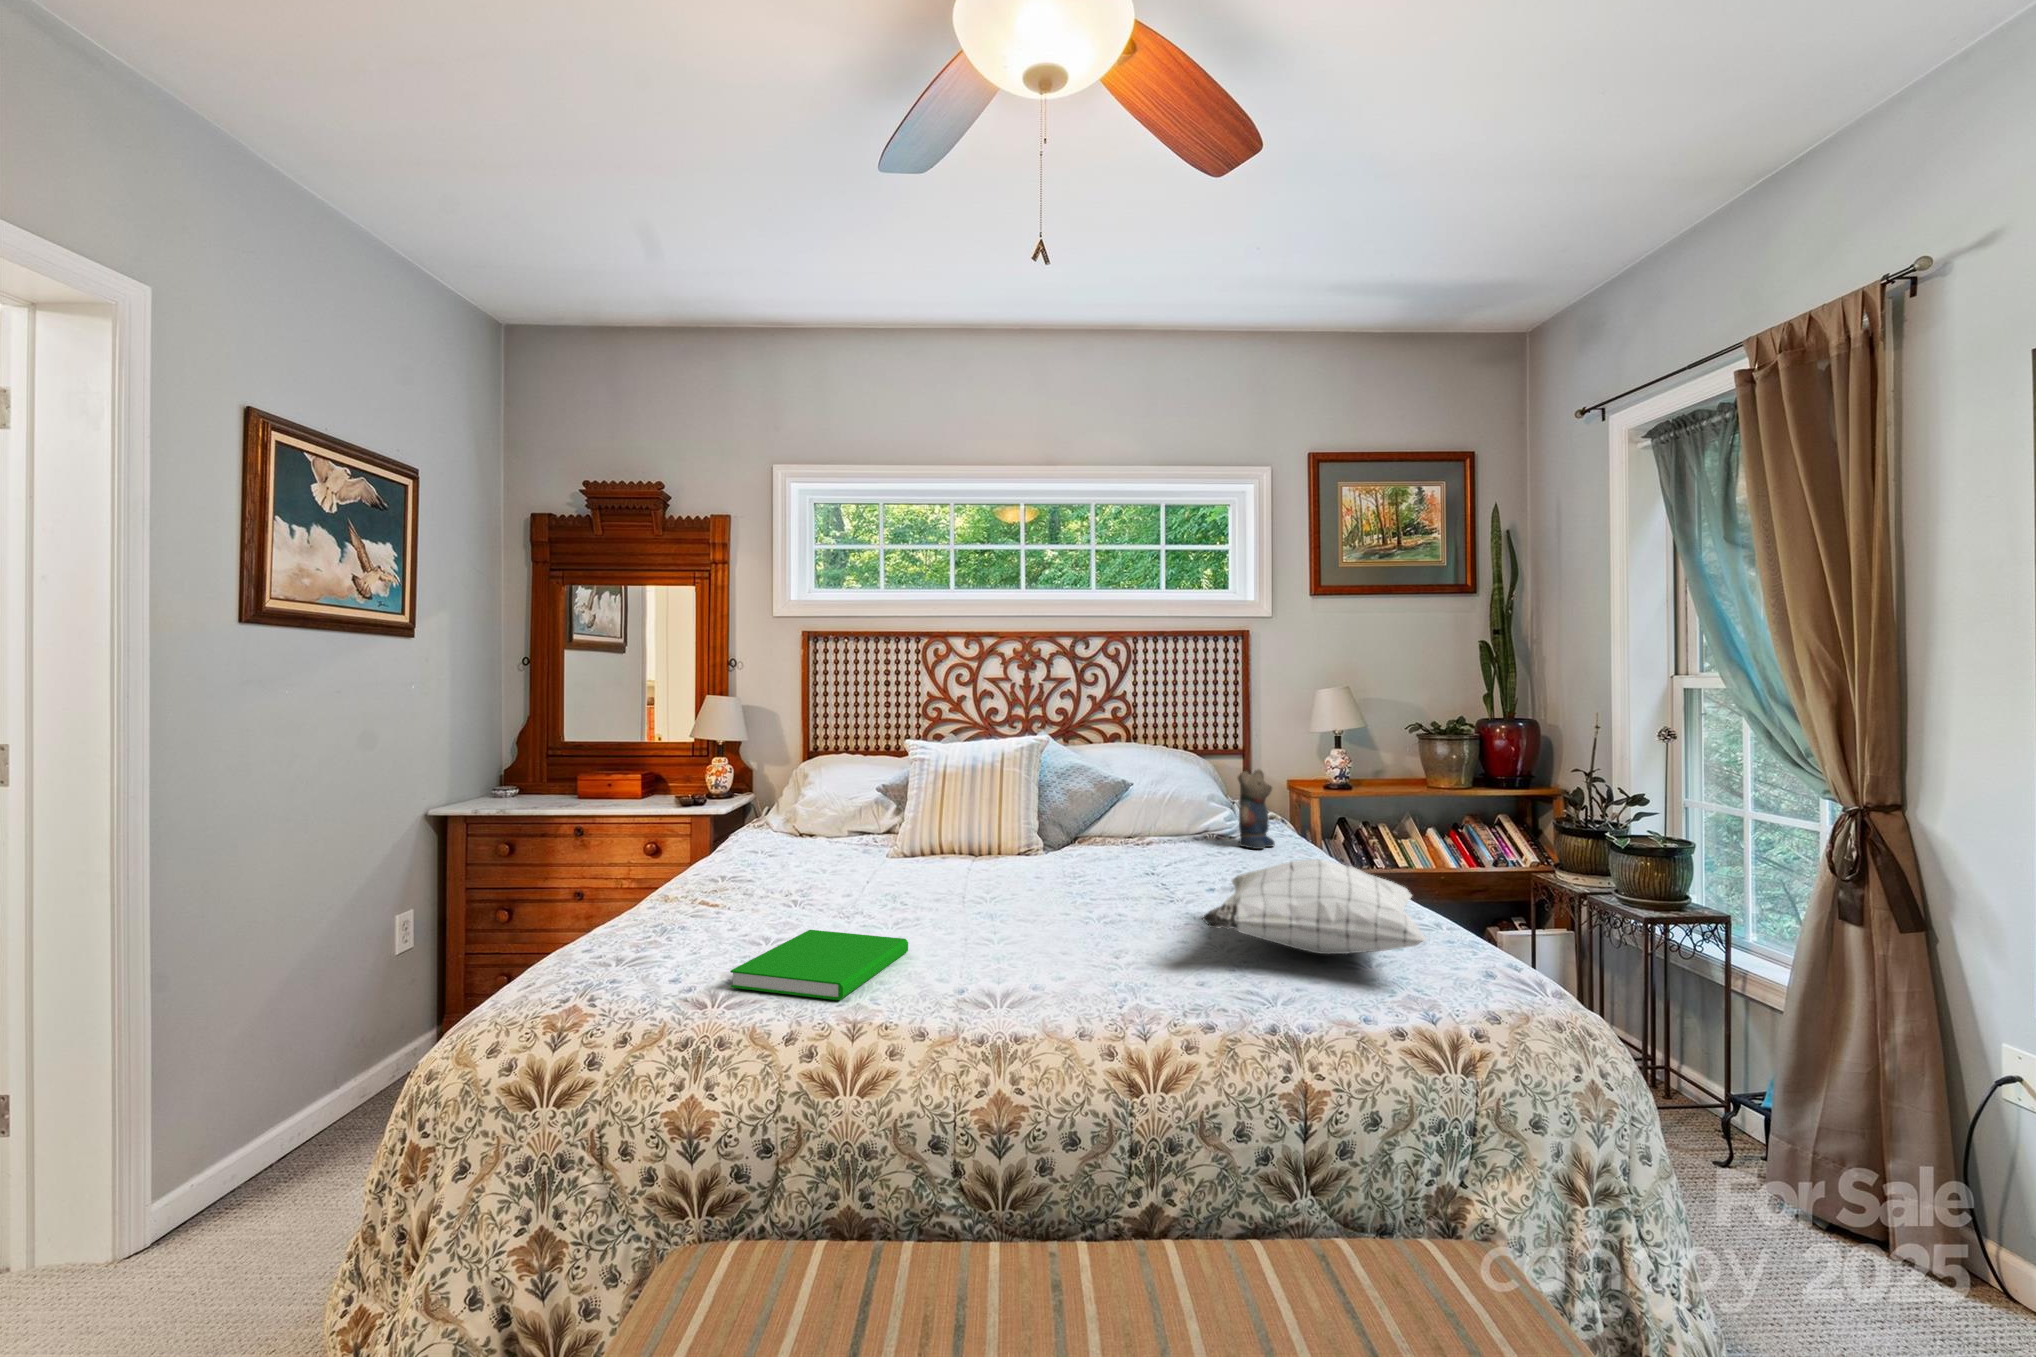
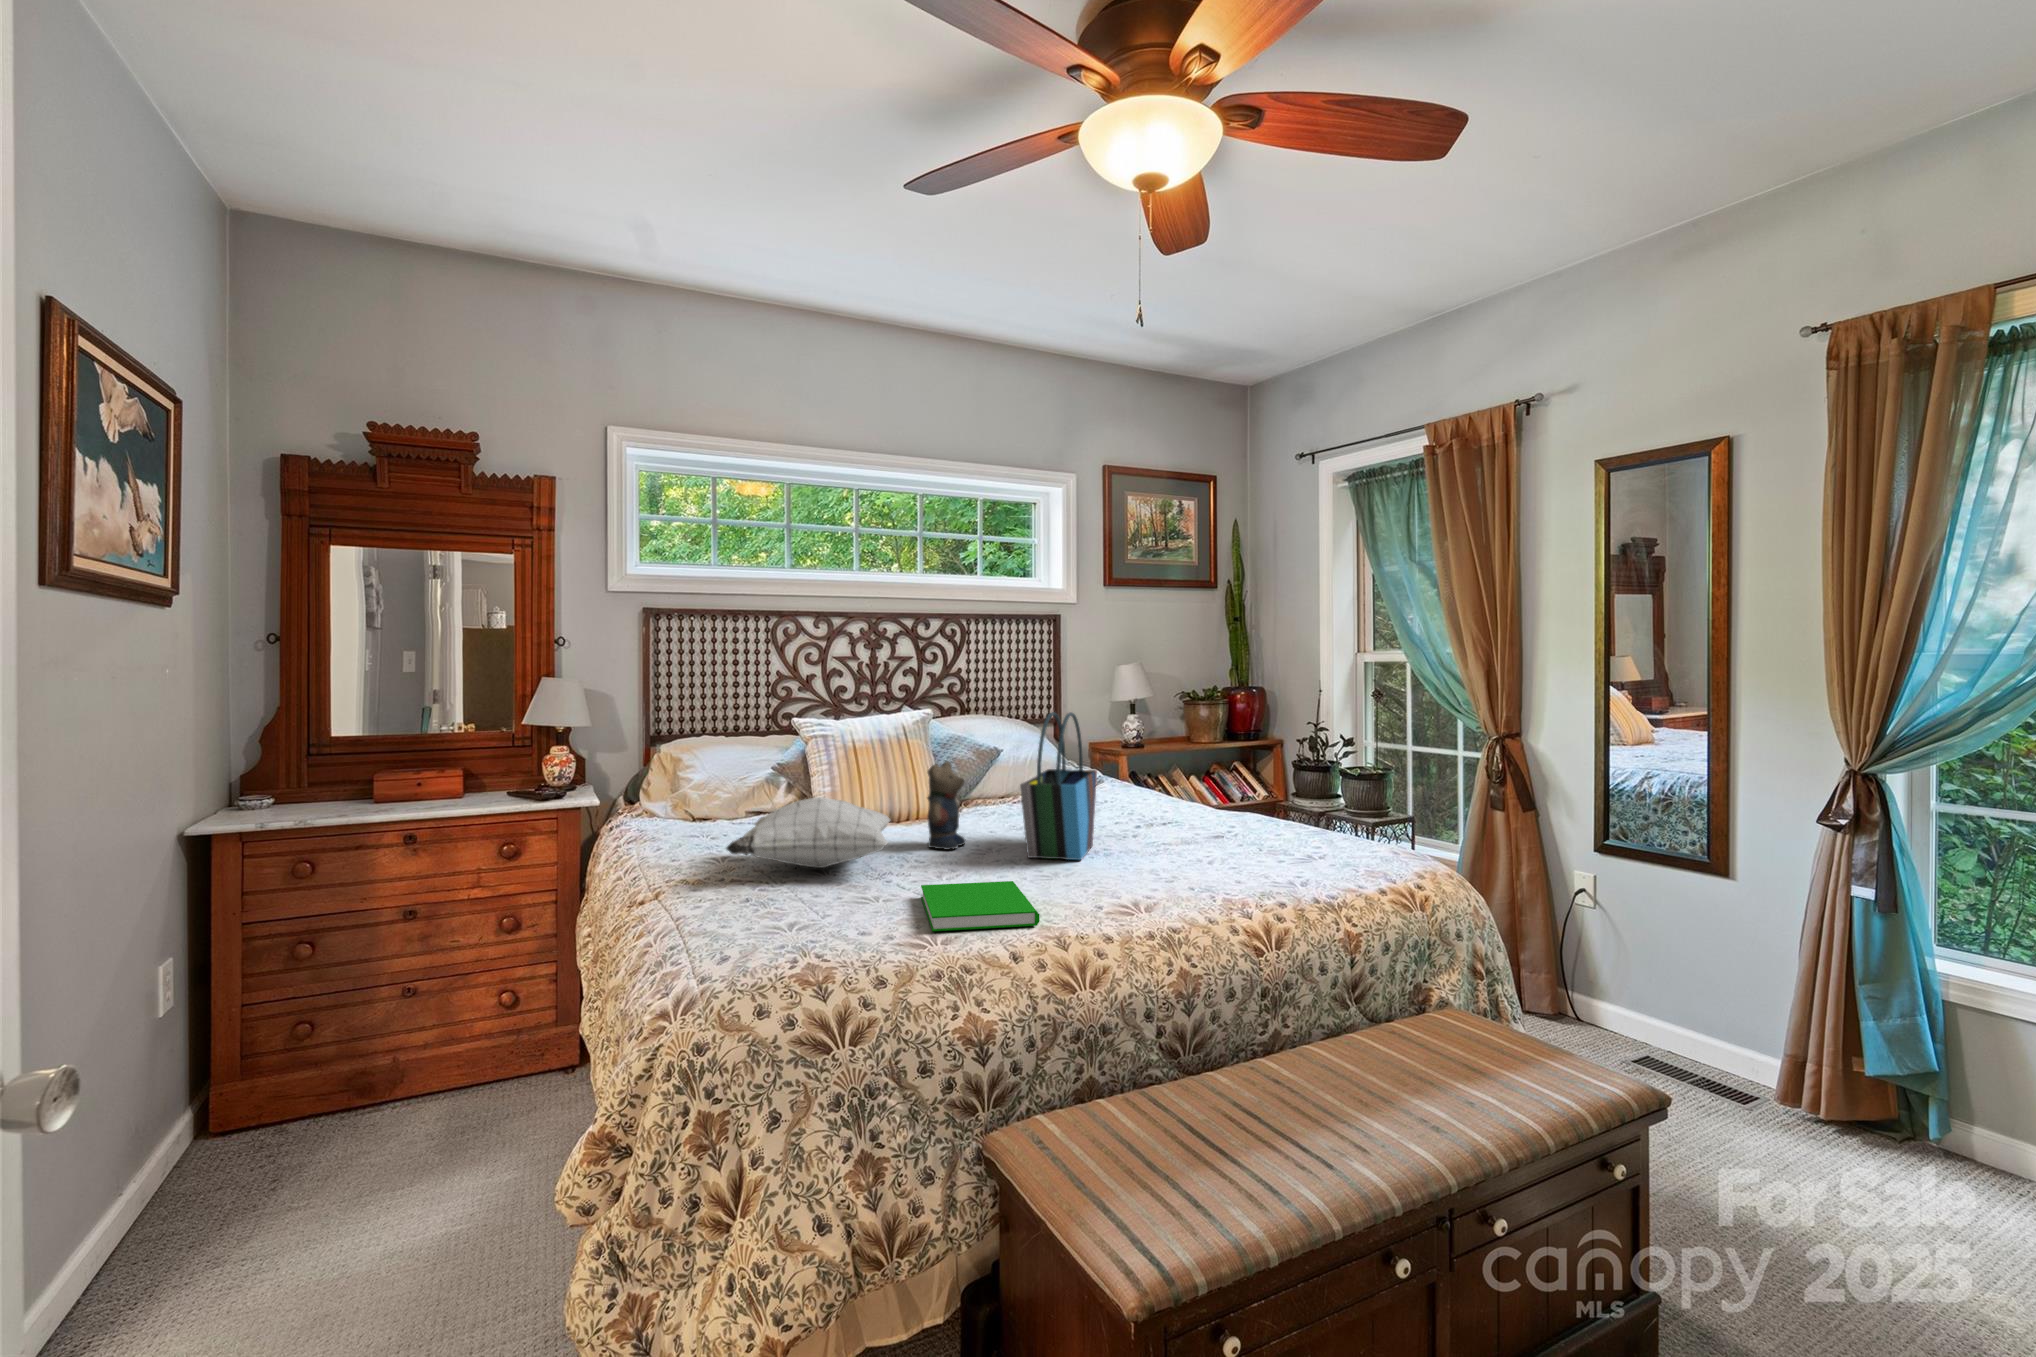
tote bag: none [980,742,1126,922] -> present [1020,712,1097,860]
teddy bear: present [1238,770,1275,849] -> present [927,761,966,850]
pillow: present [1202,859,1426,954] -> present [726,797,890,868]

